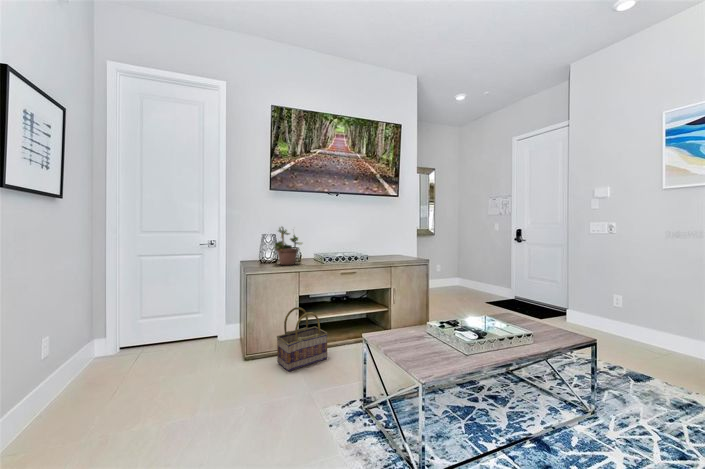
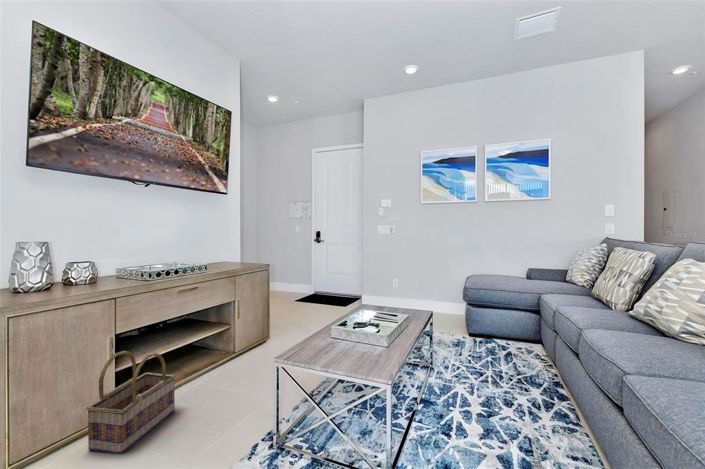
potted plant: present [274,227,302,265] -> none [60,223,118,291]

